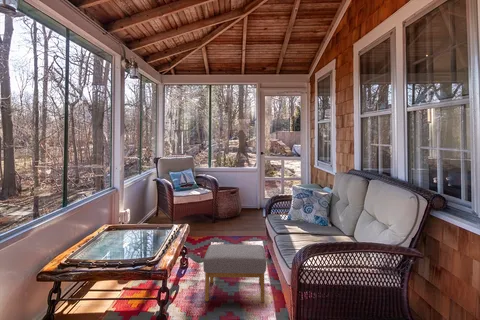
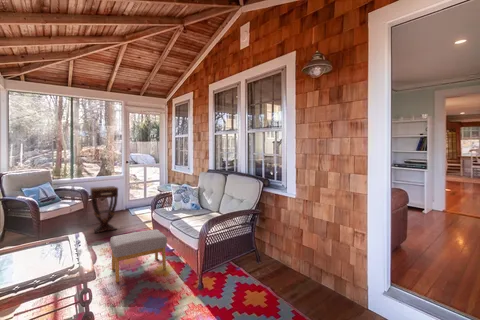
side table: none [216,182,241,232] -> present [91,186,118,233]

